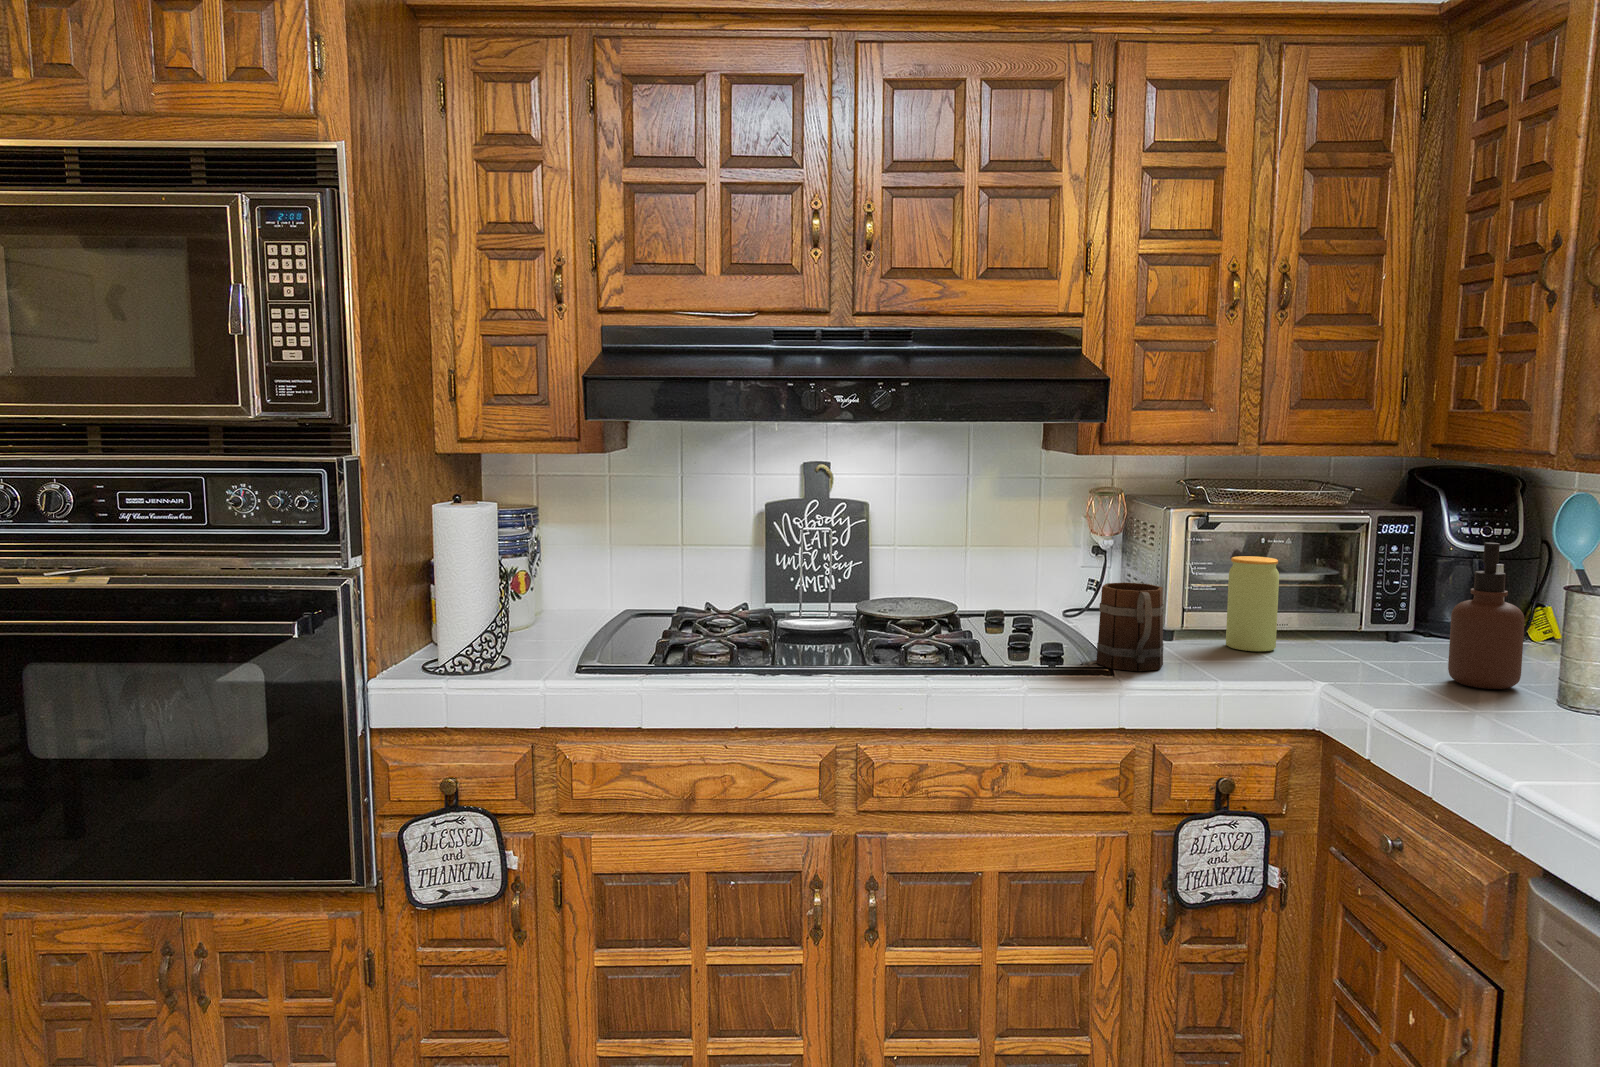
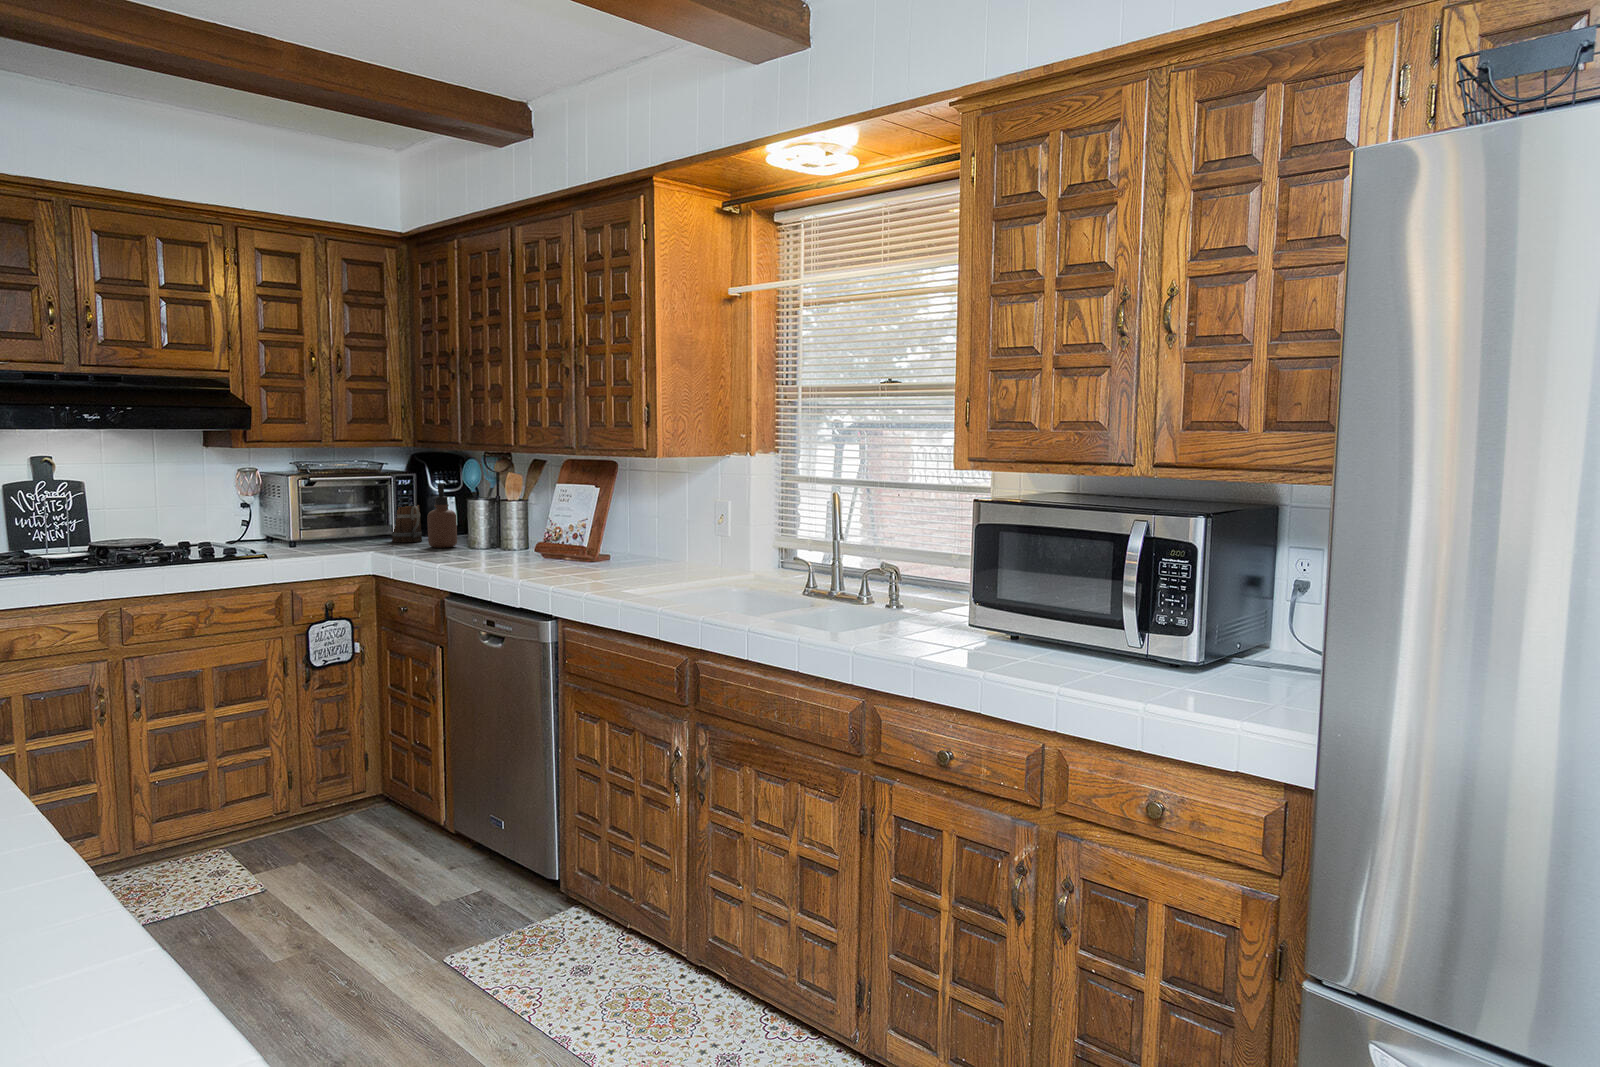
jar: present [1226,556,1279,651] -> none [324,500,351,547]
mug: present [1096,582,1164,671] -> present [392,505,422,542]

